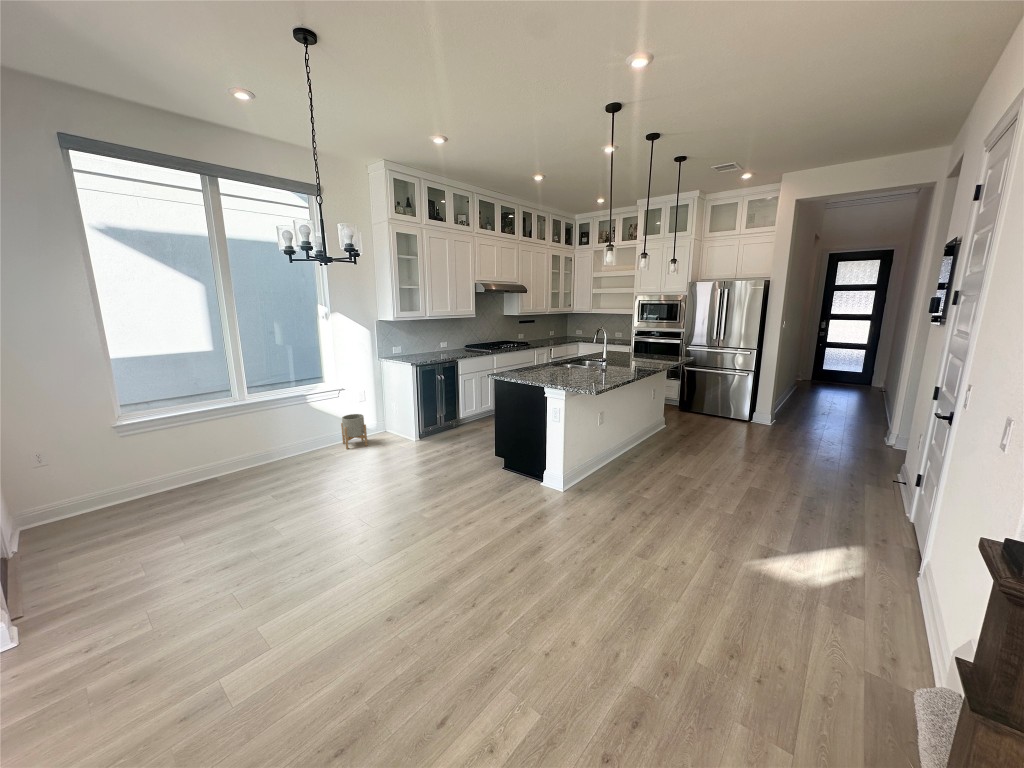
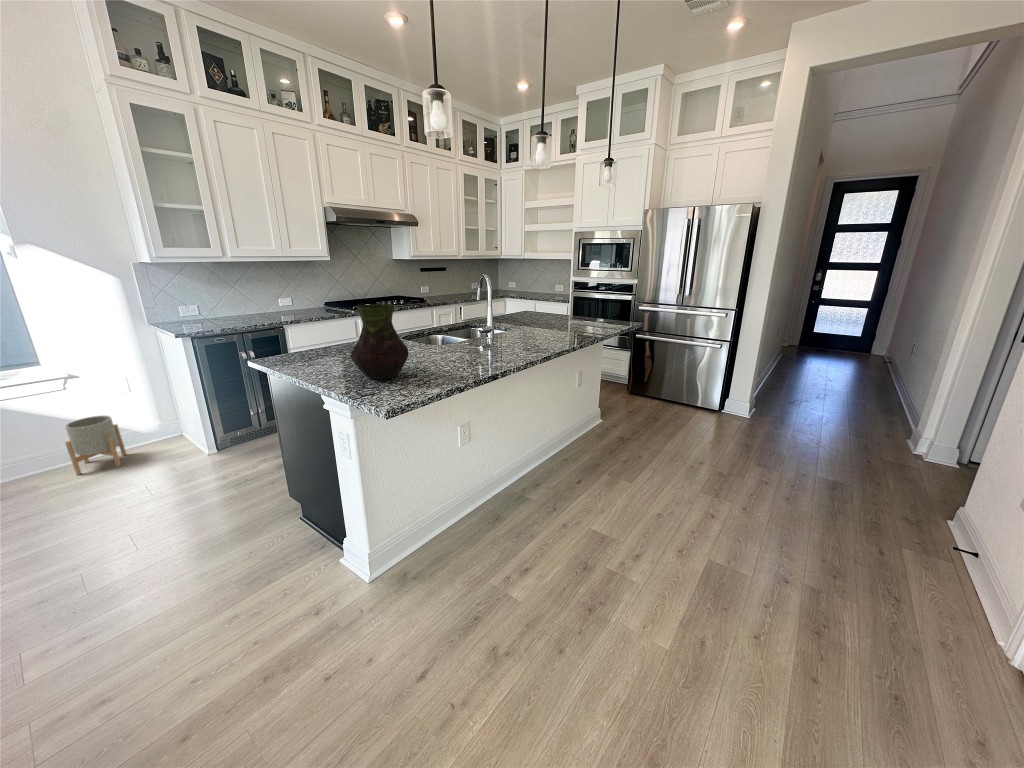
vase: none [559,345,587,382] -> present [351,304,408,380]

